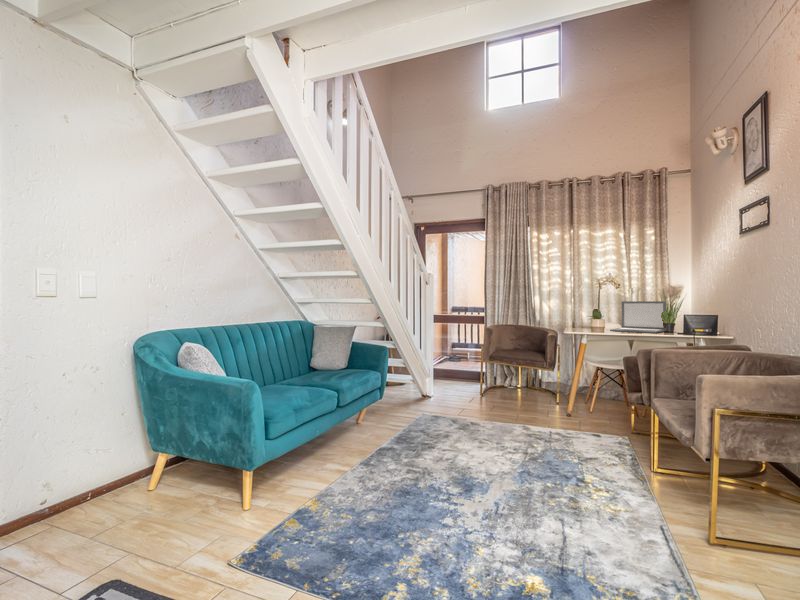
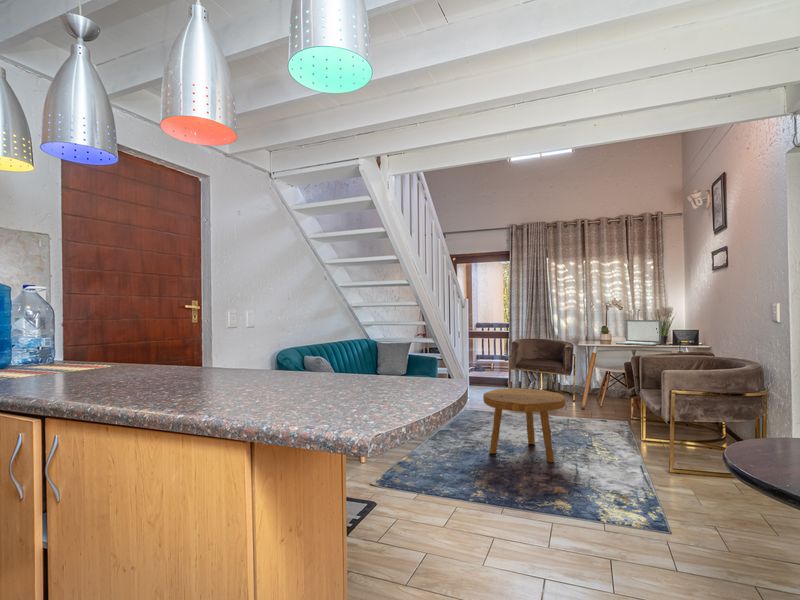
footstool: none [428,397,547,515] -> present [483,388,566,463]

